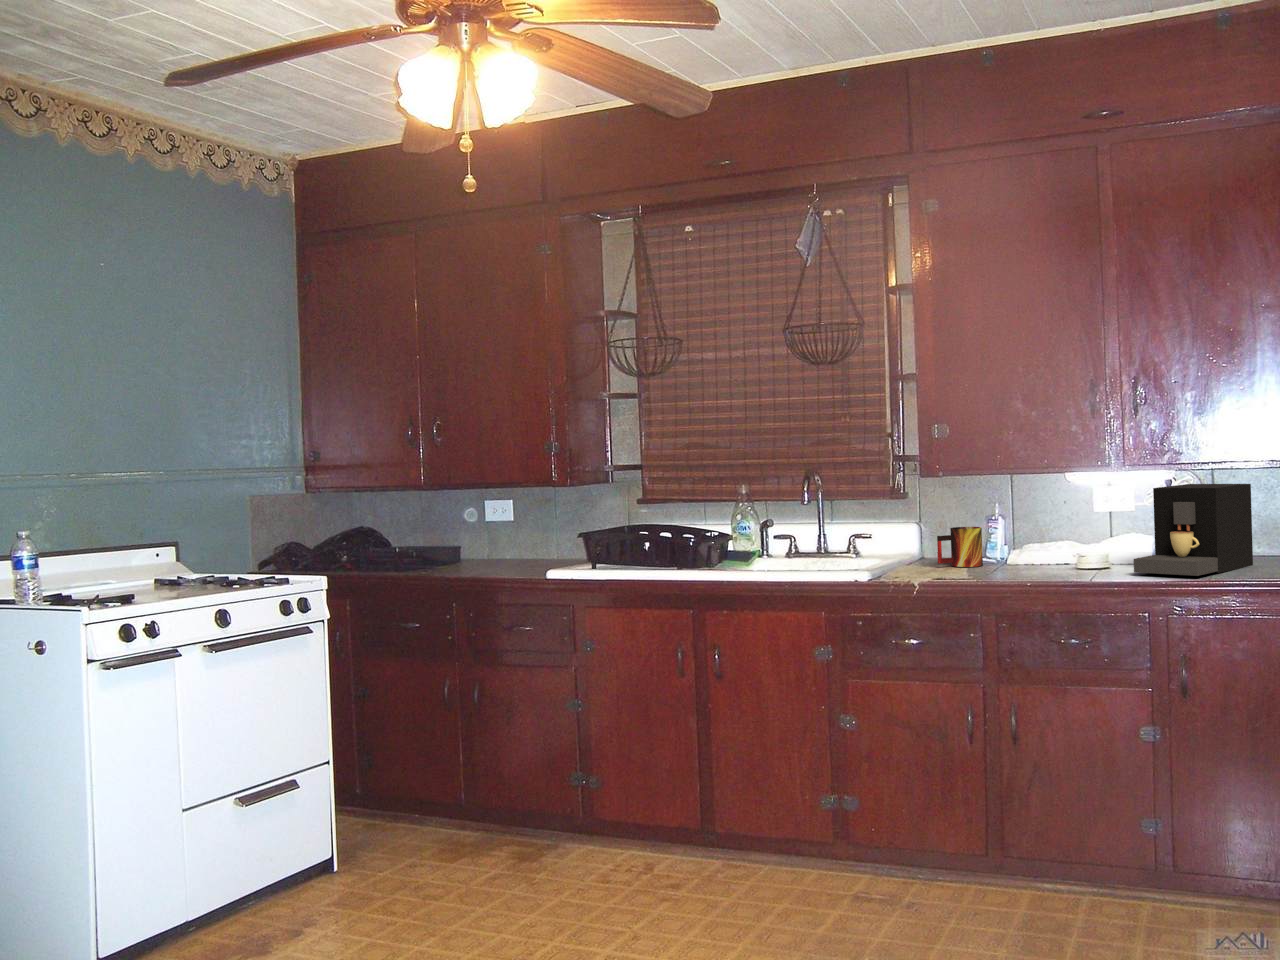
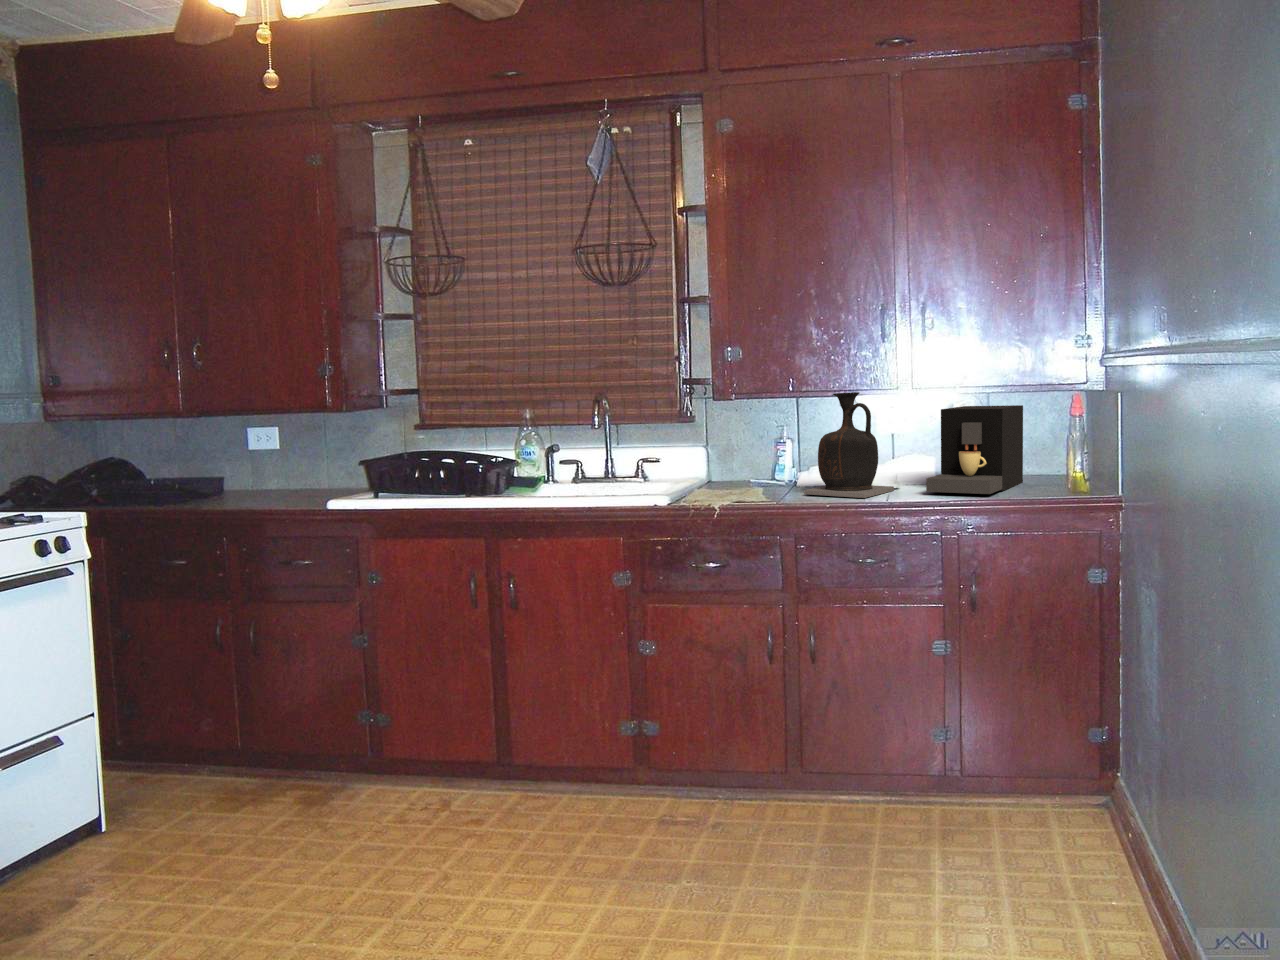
vase: none [1008,471,1106,577] -> present [804,392,894,498]
mug: present [937,527,983,567] -> none [729,449,771,489]

